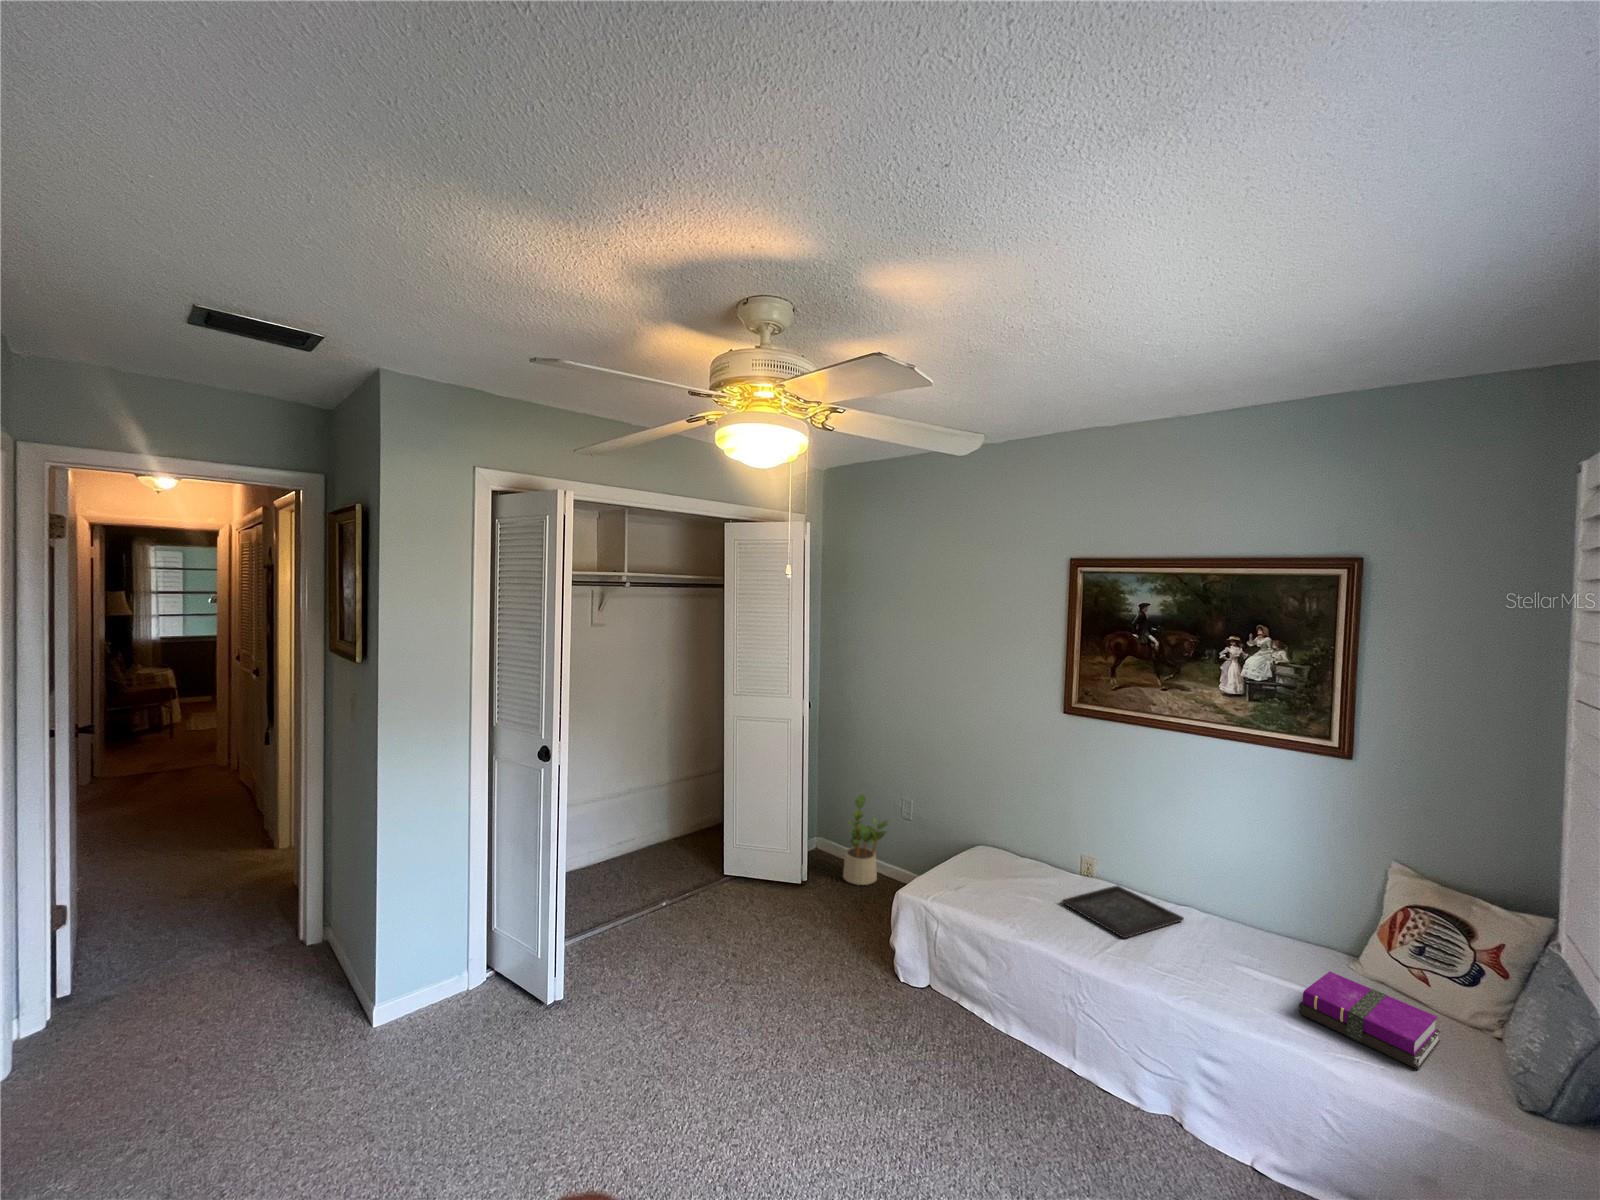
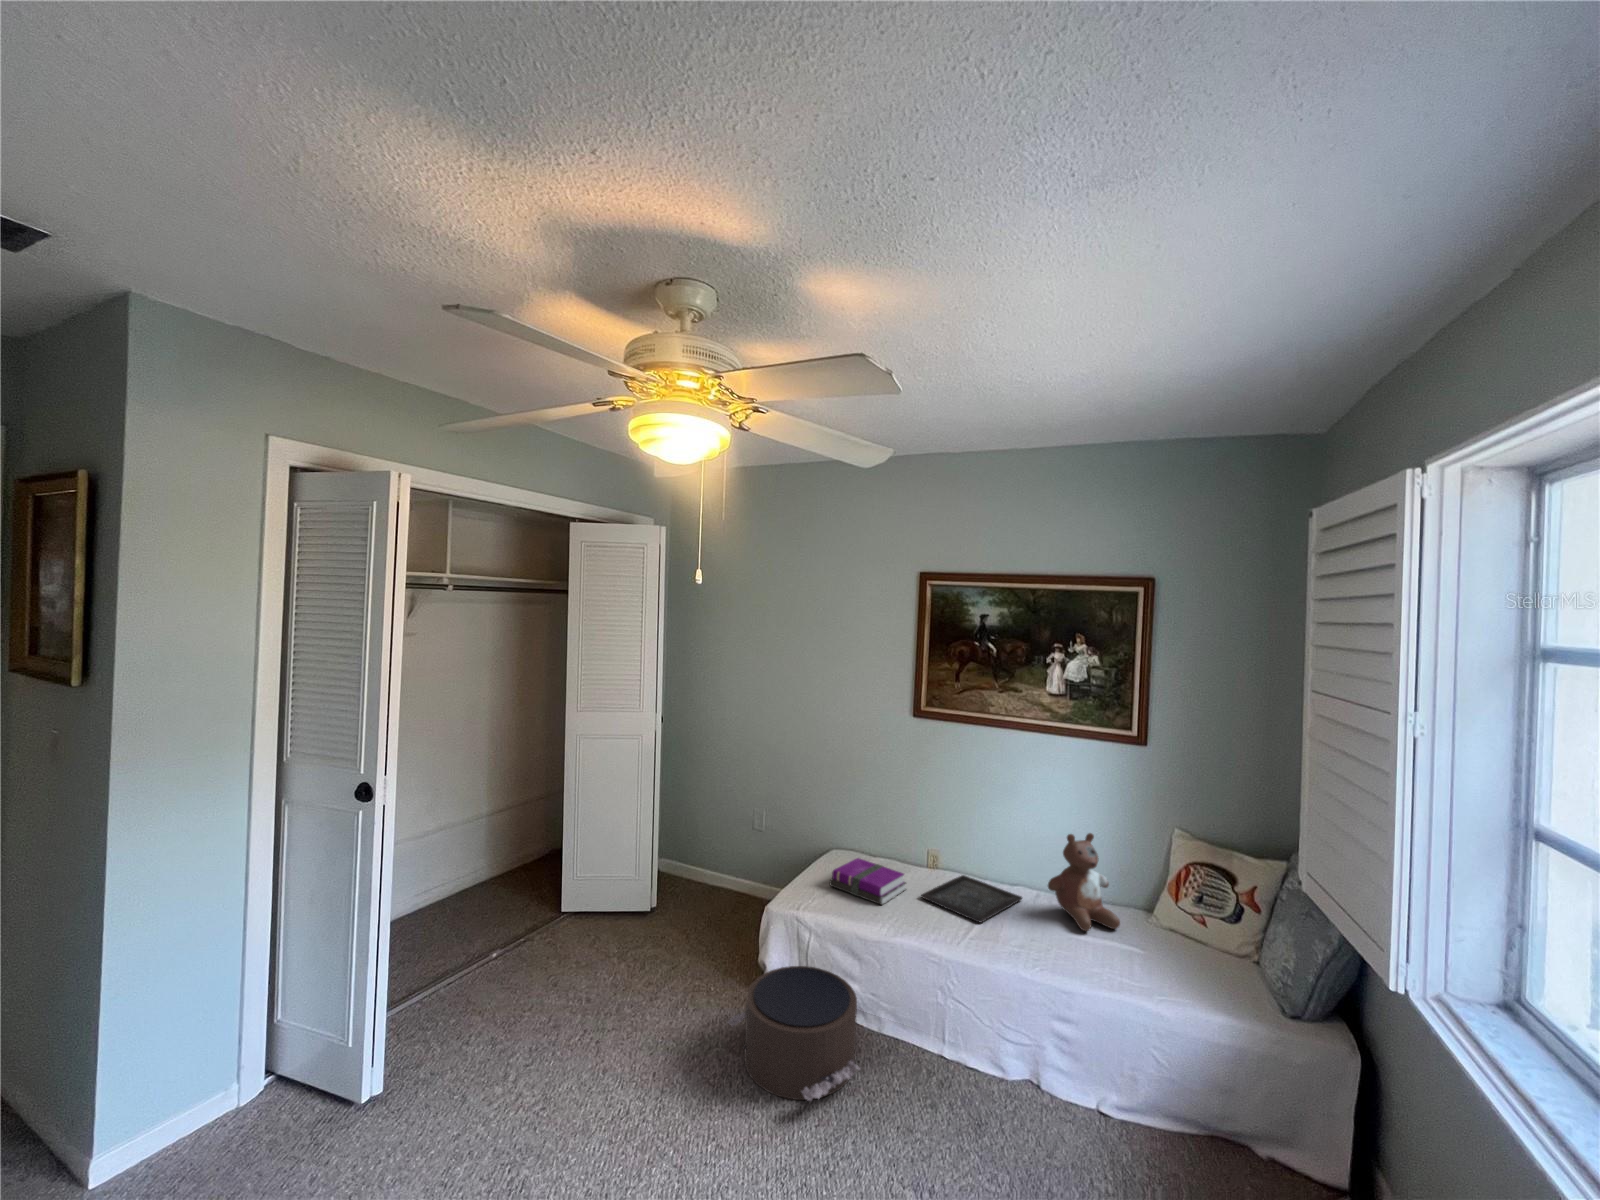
potted plant: present [843,794,888,885] -> none [692,810,741,906]
stuffed bear: none [1211,853,1305,969] -> present [1048,833,1120,931]
pouf: none [850,952,976,1085] -> present [727,966,860,1101]
notebook: present [1298,971,1441,1070] -> present [830,858,906,905]

